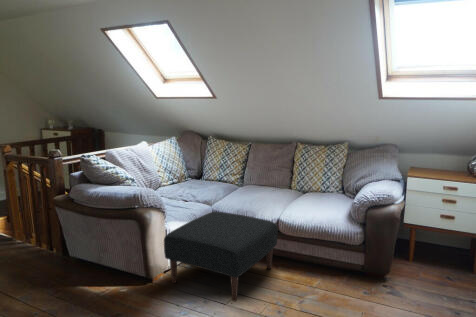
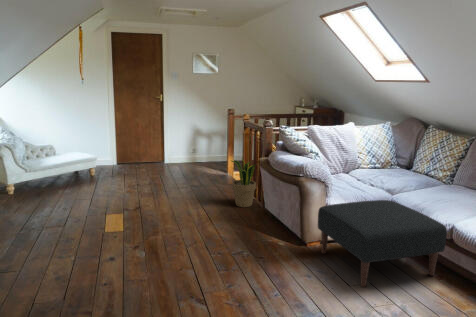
potted plant: none [12,201,53,262] -> present [232,161,256,207]

